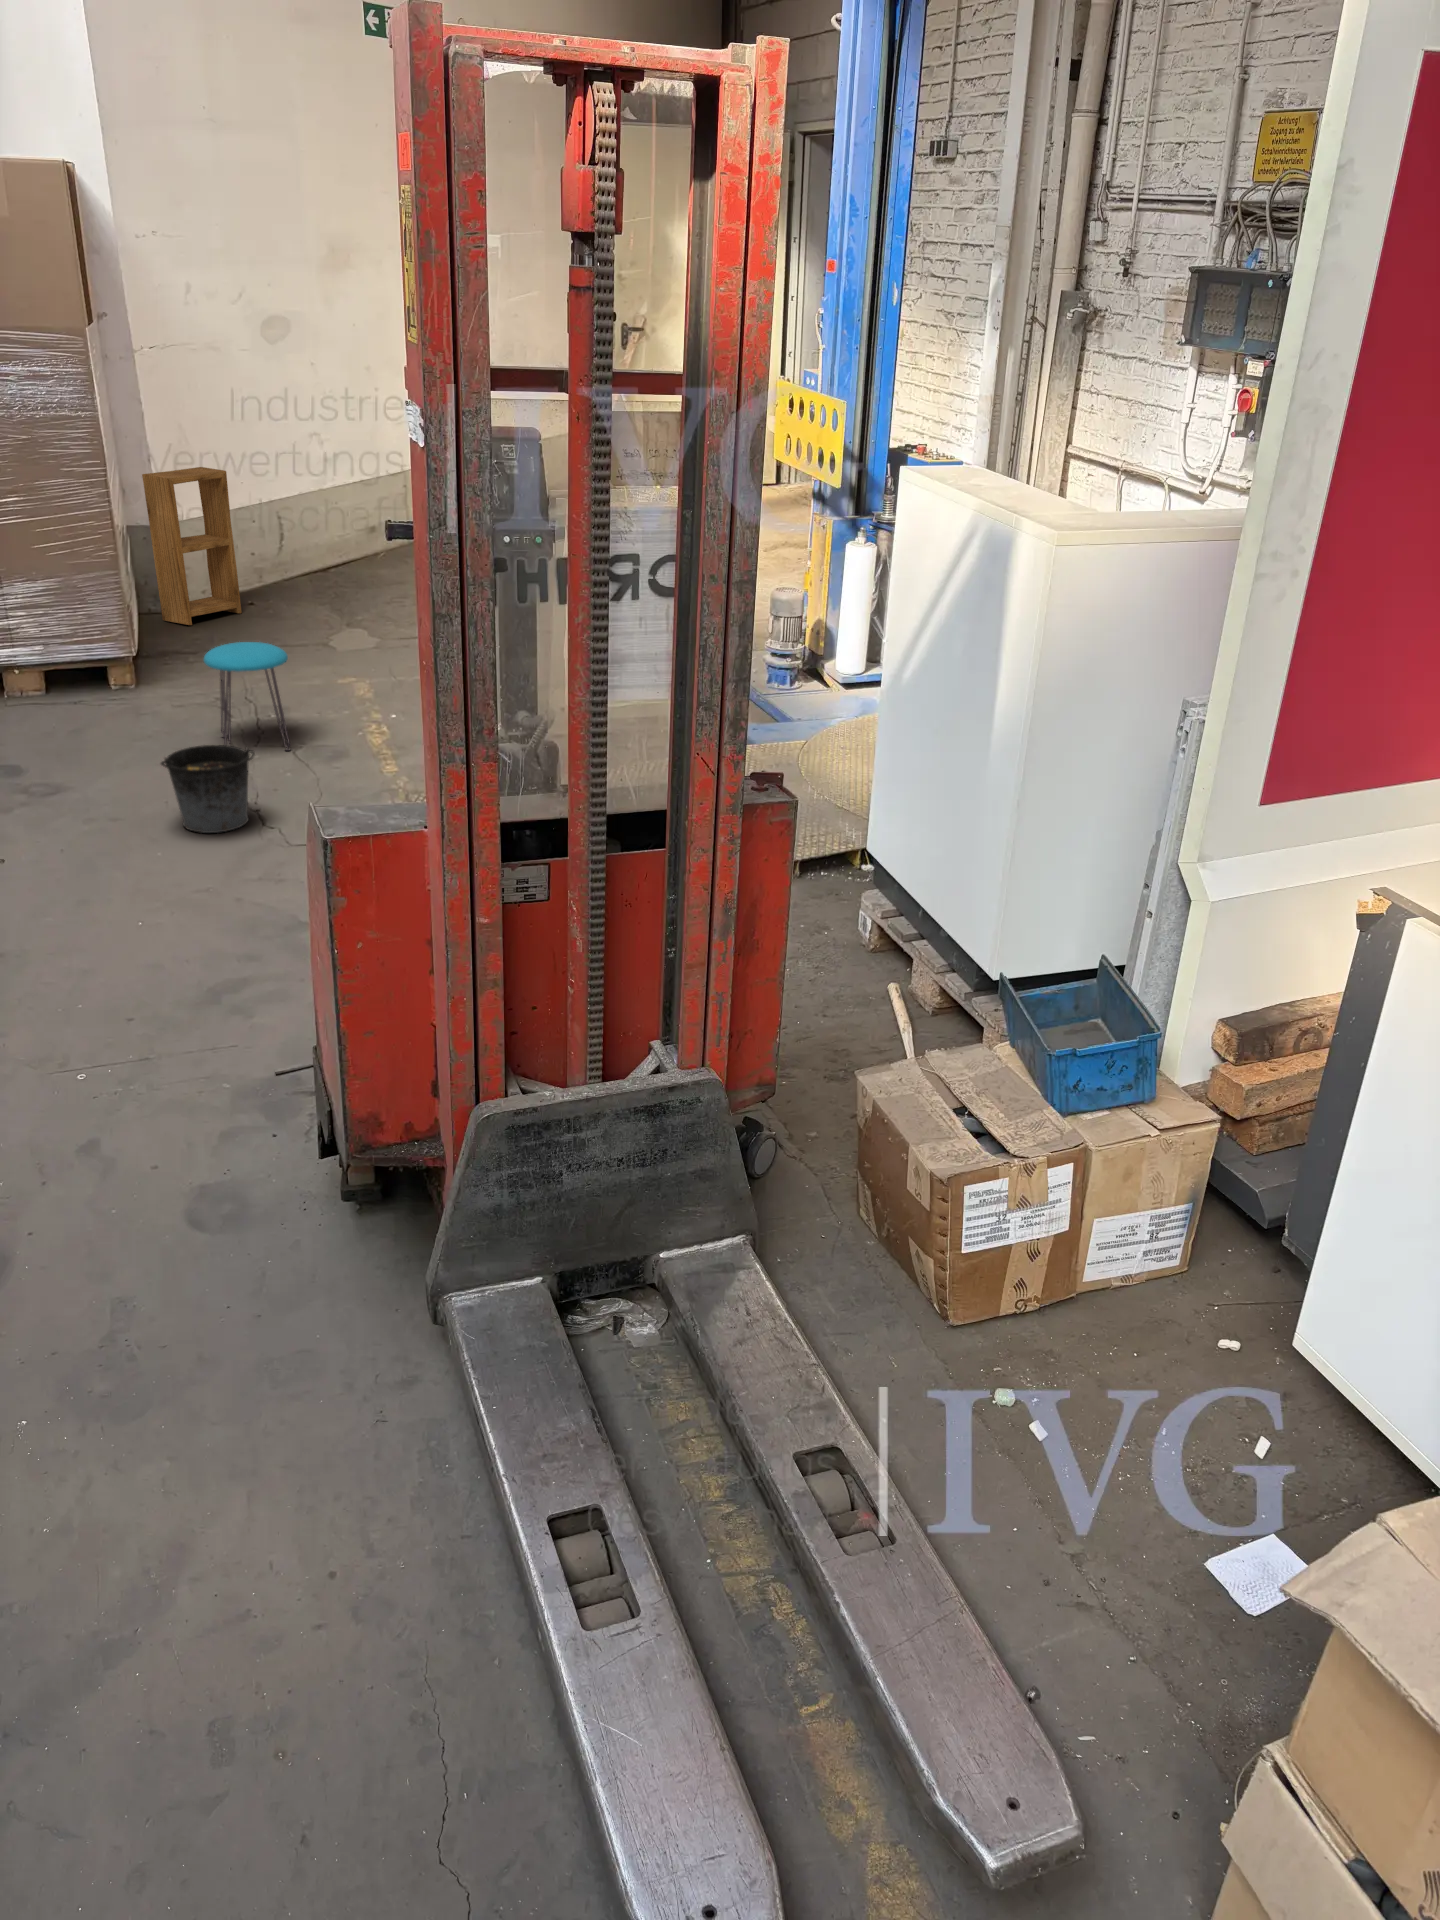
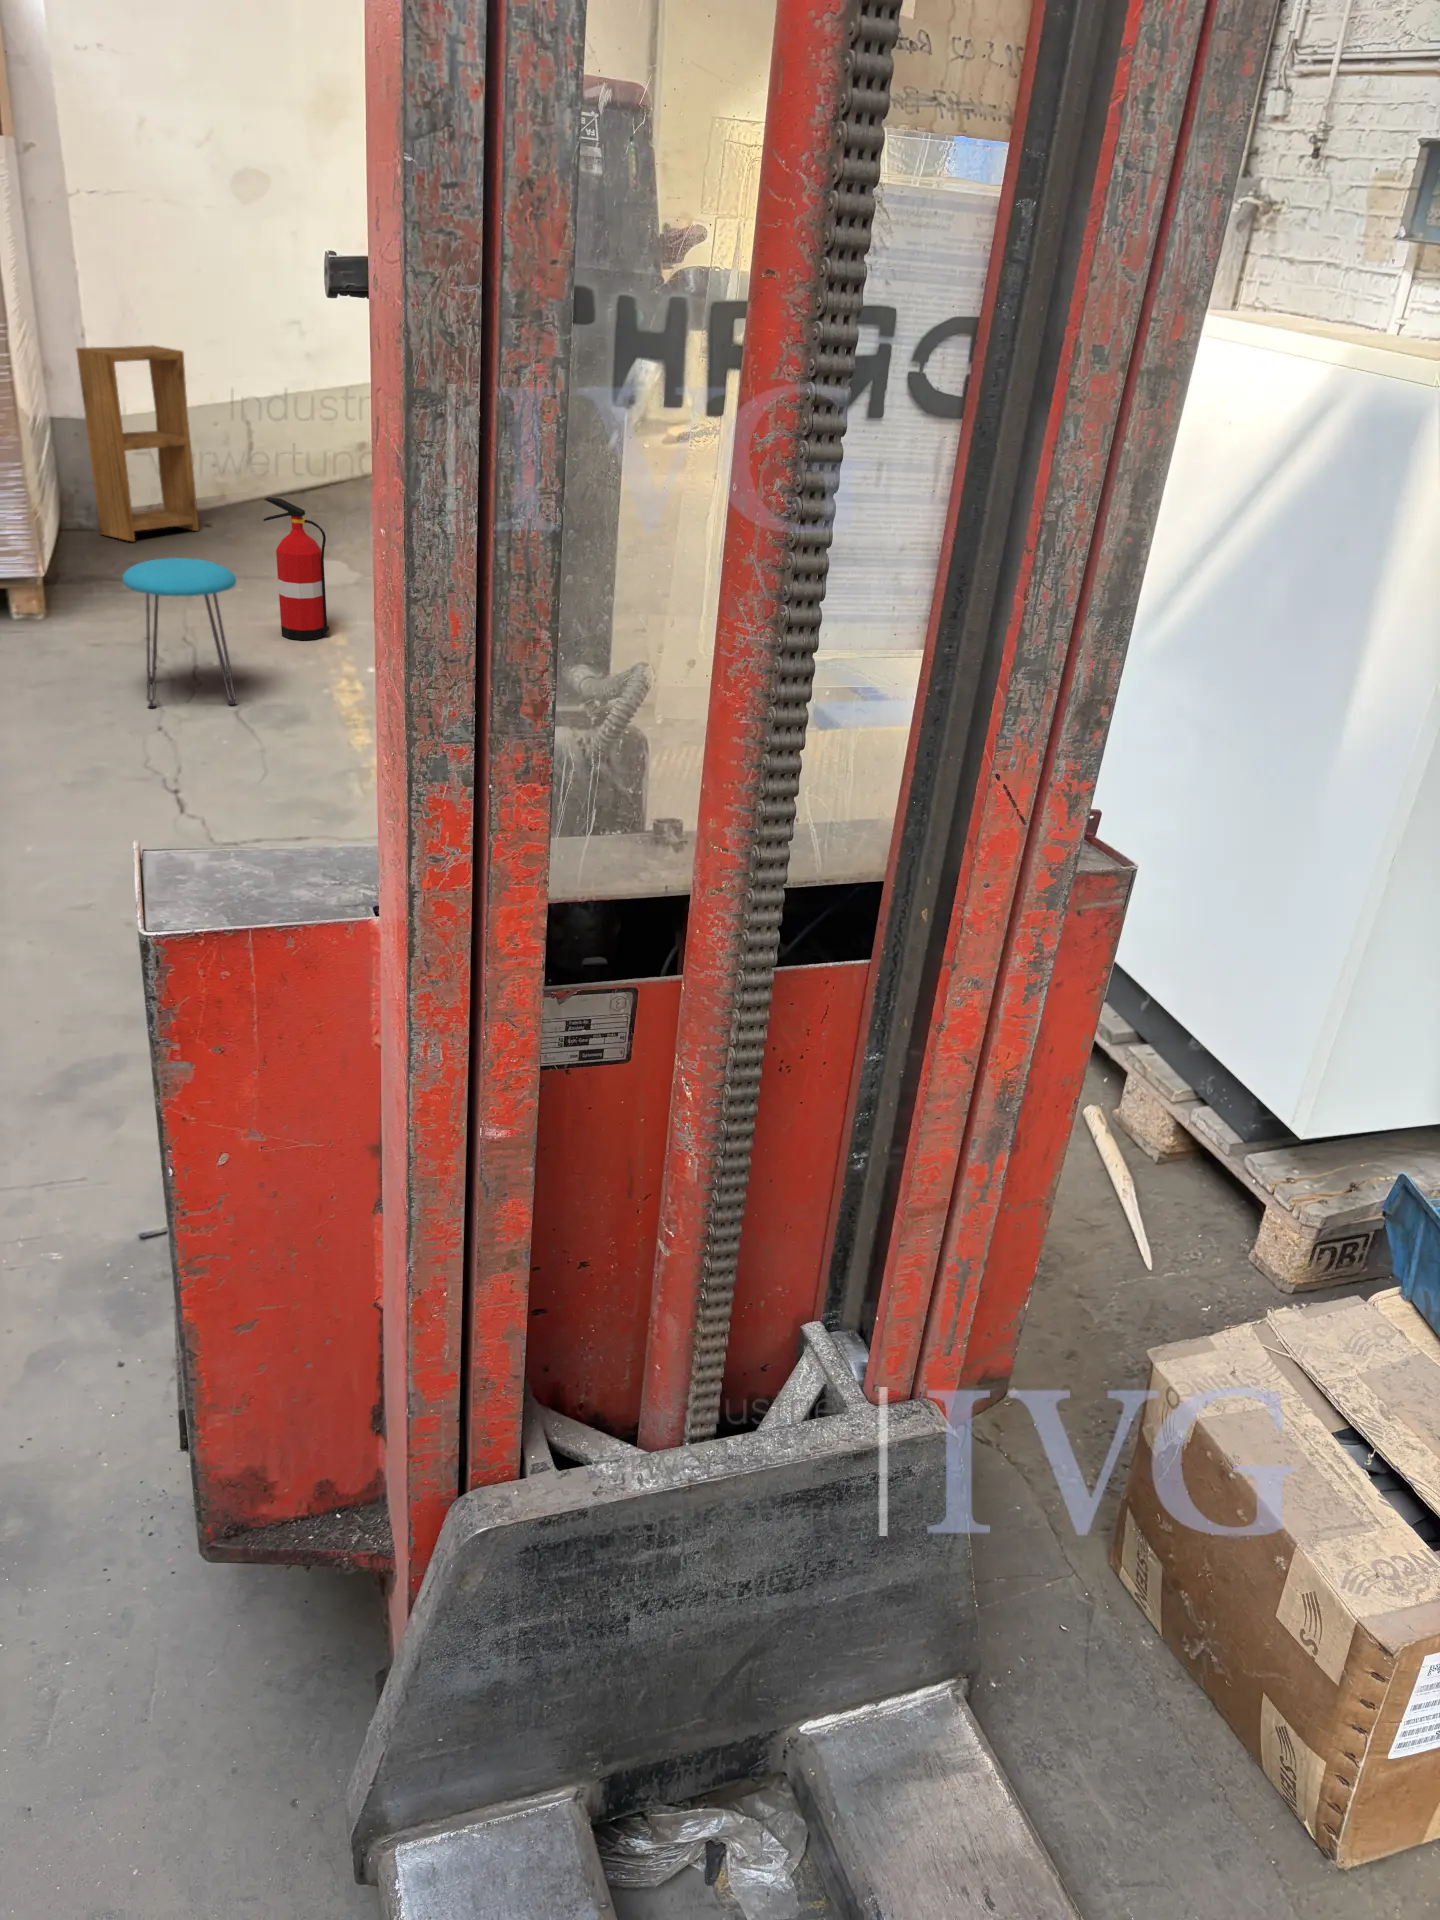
fire extinguisher: none [302,590,356,699] -> present [263,497,329,640]
bucket: present [161,745,255,833] -> none [39,693,176,816]

